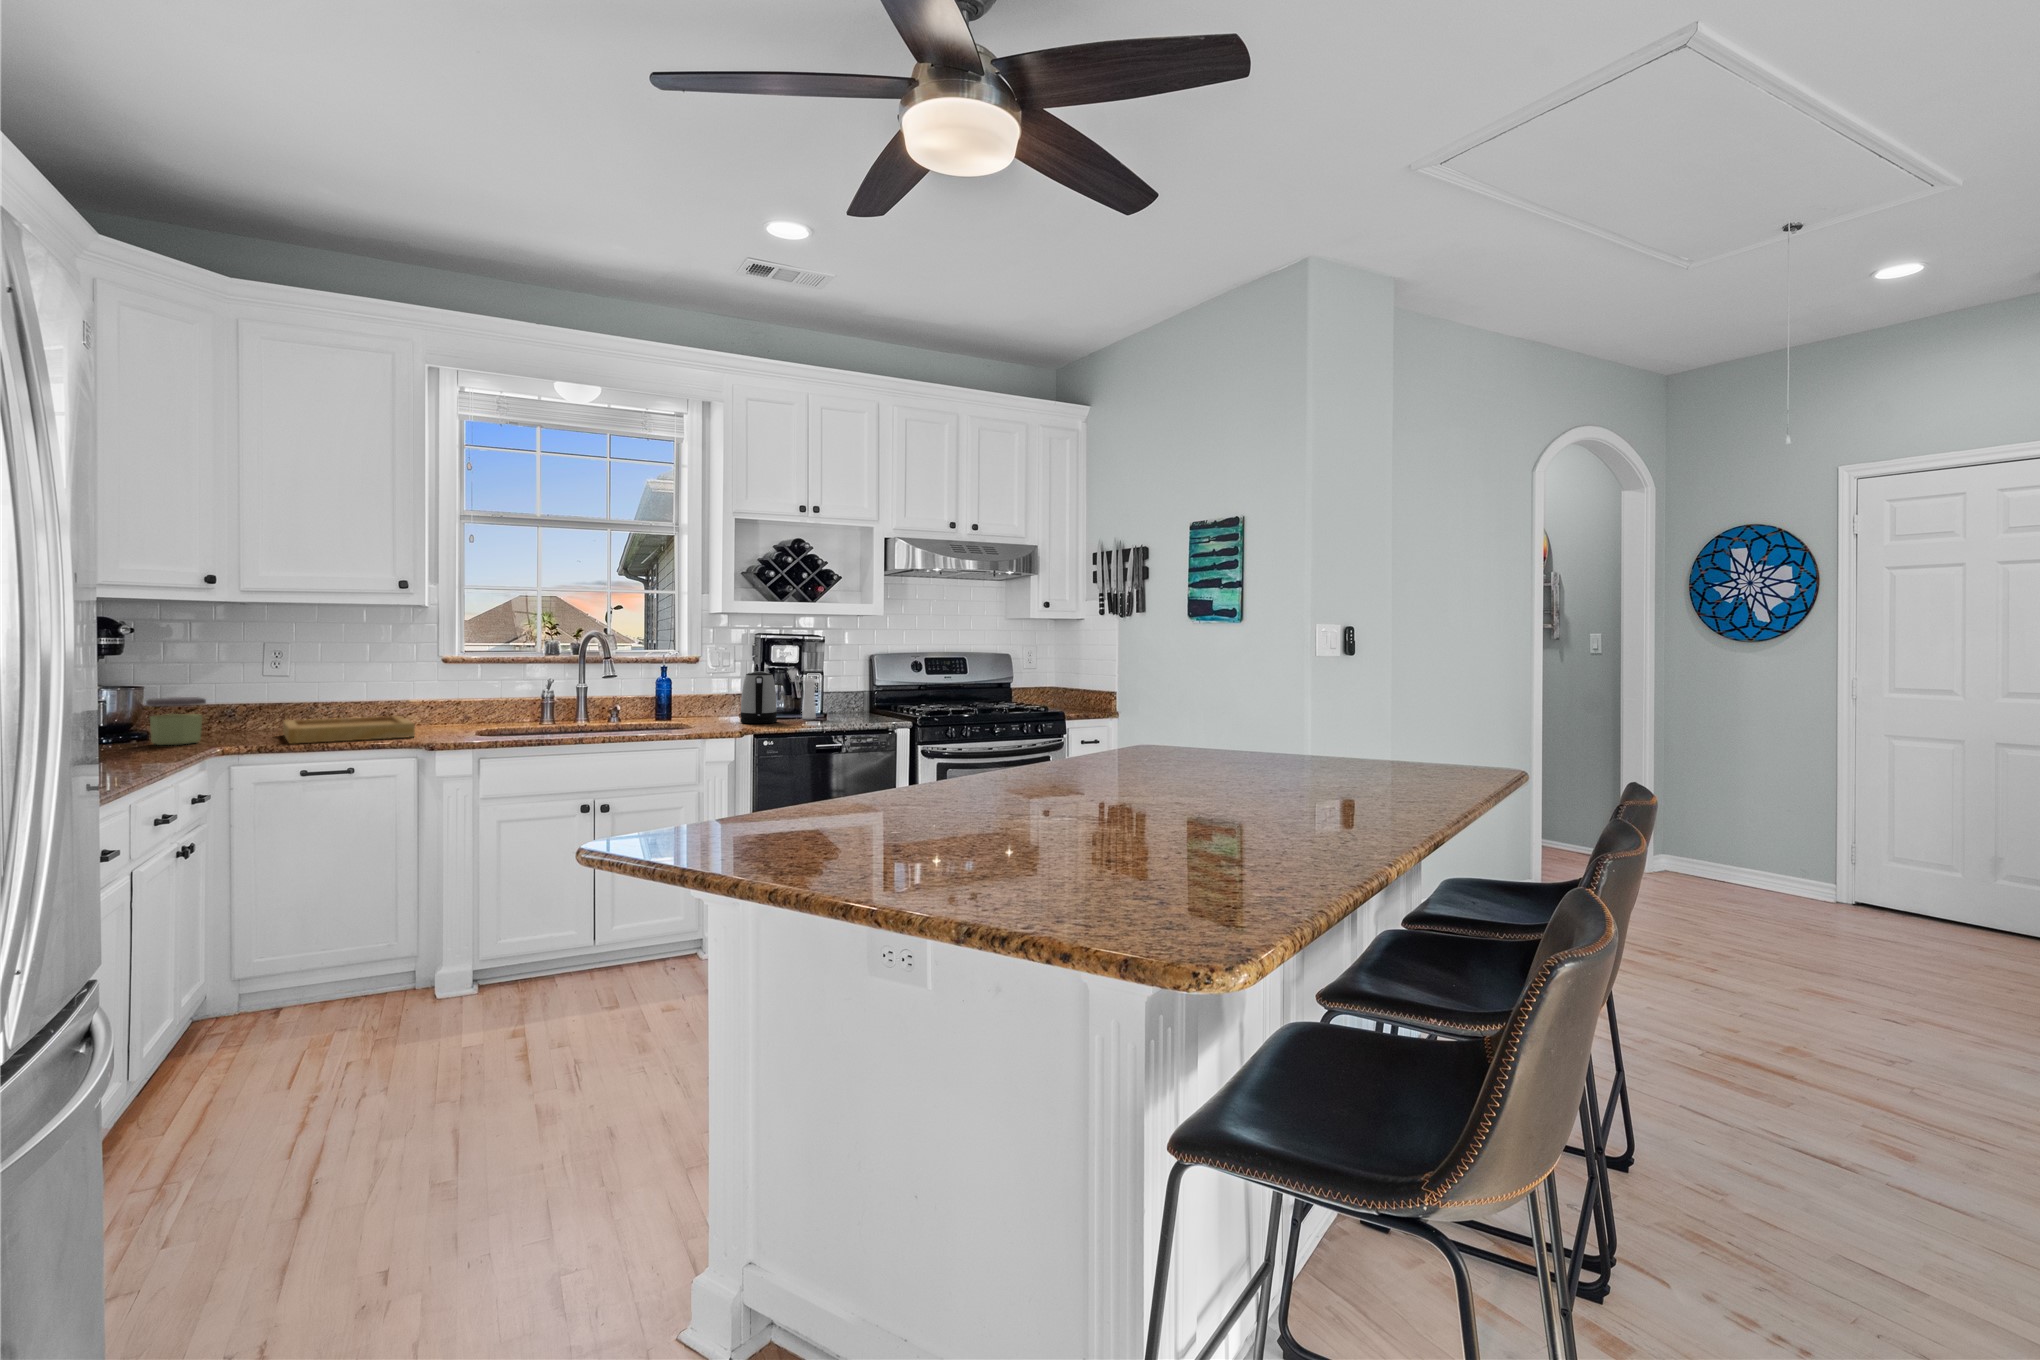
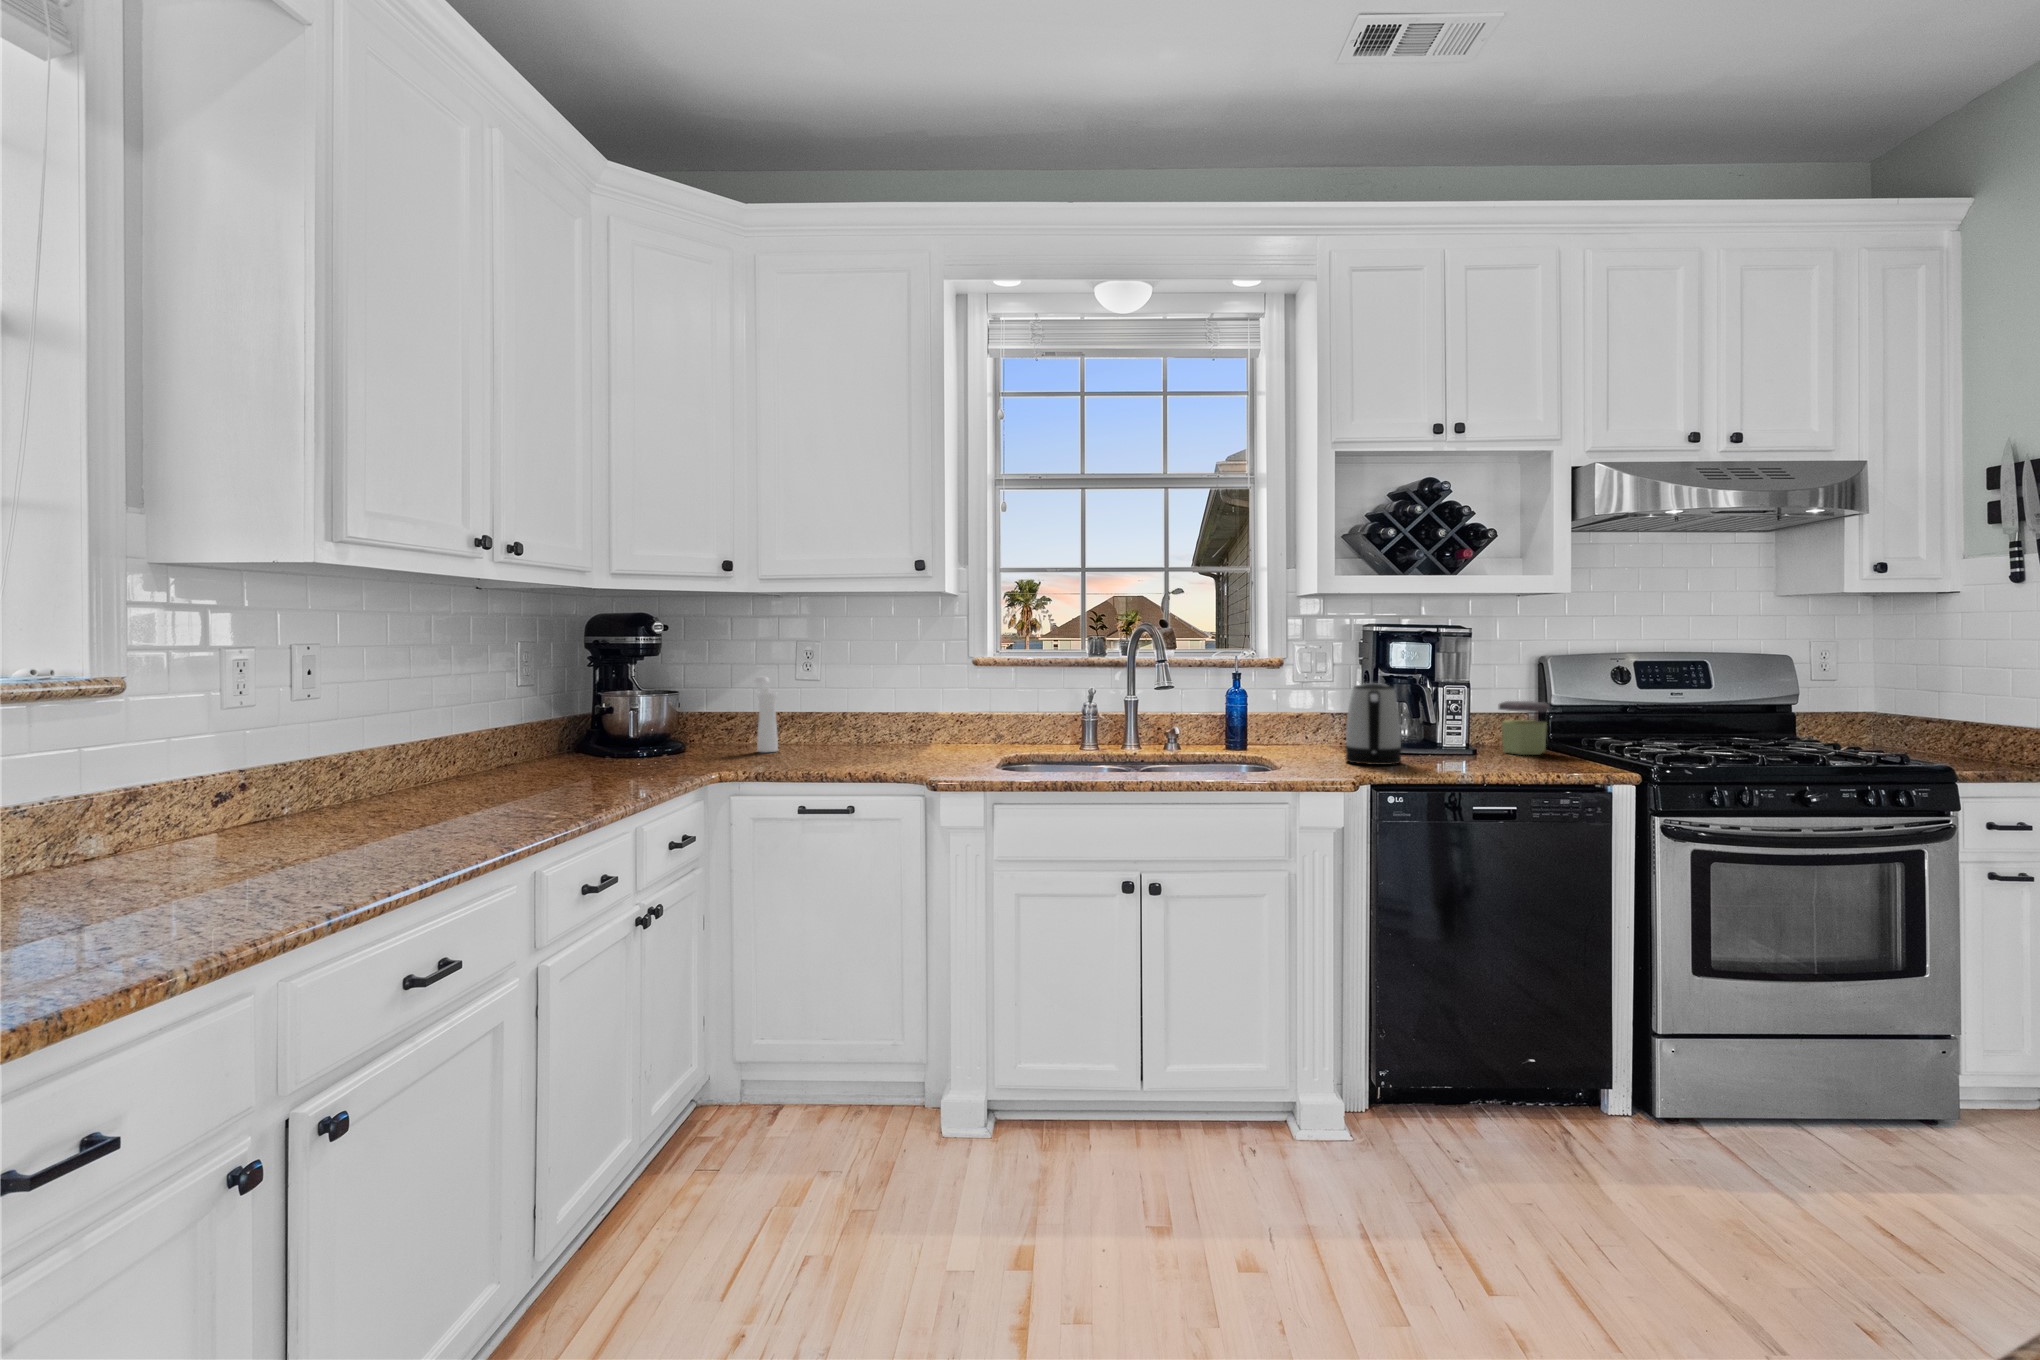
pepper mill: present [788,670,816,720] -> present [754,677,778,752]
jar: present [146,697,206,745] -> present [1499,701,1550,755]
tray: present [283,716,415,744] -> none [795,734,928,768]

